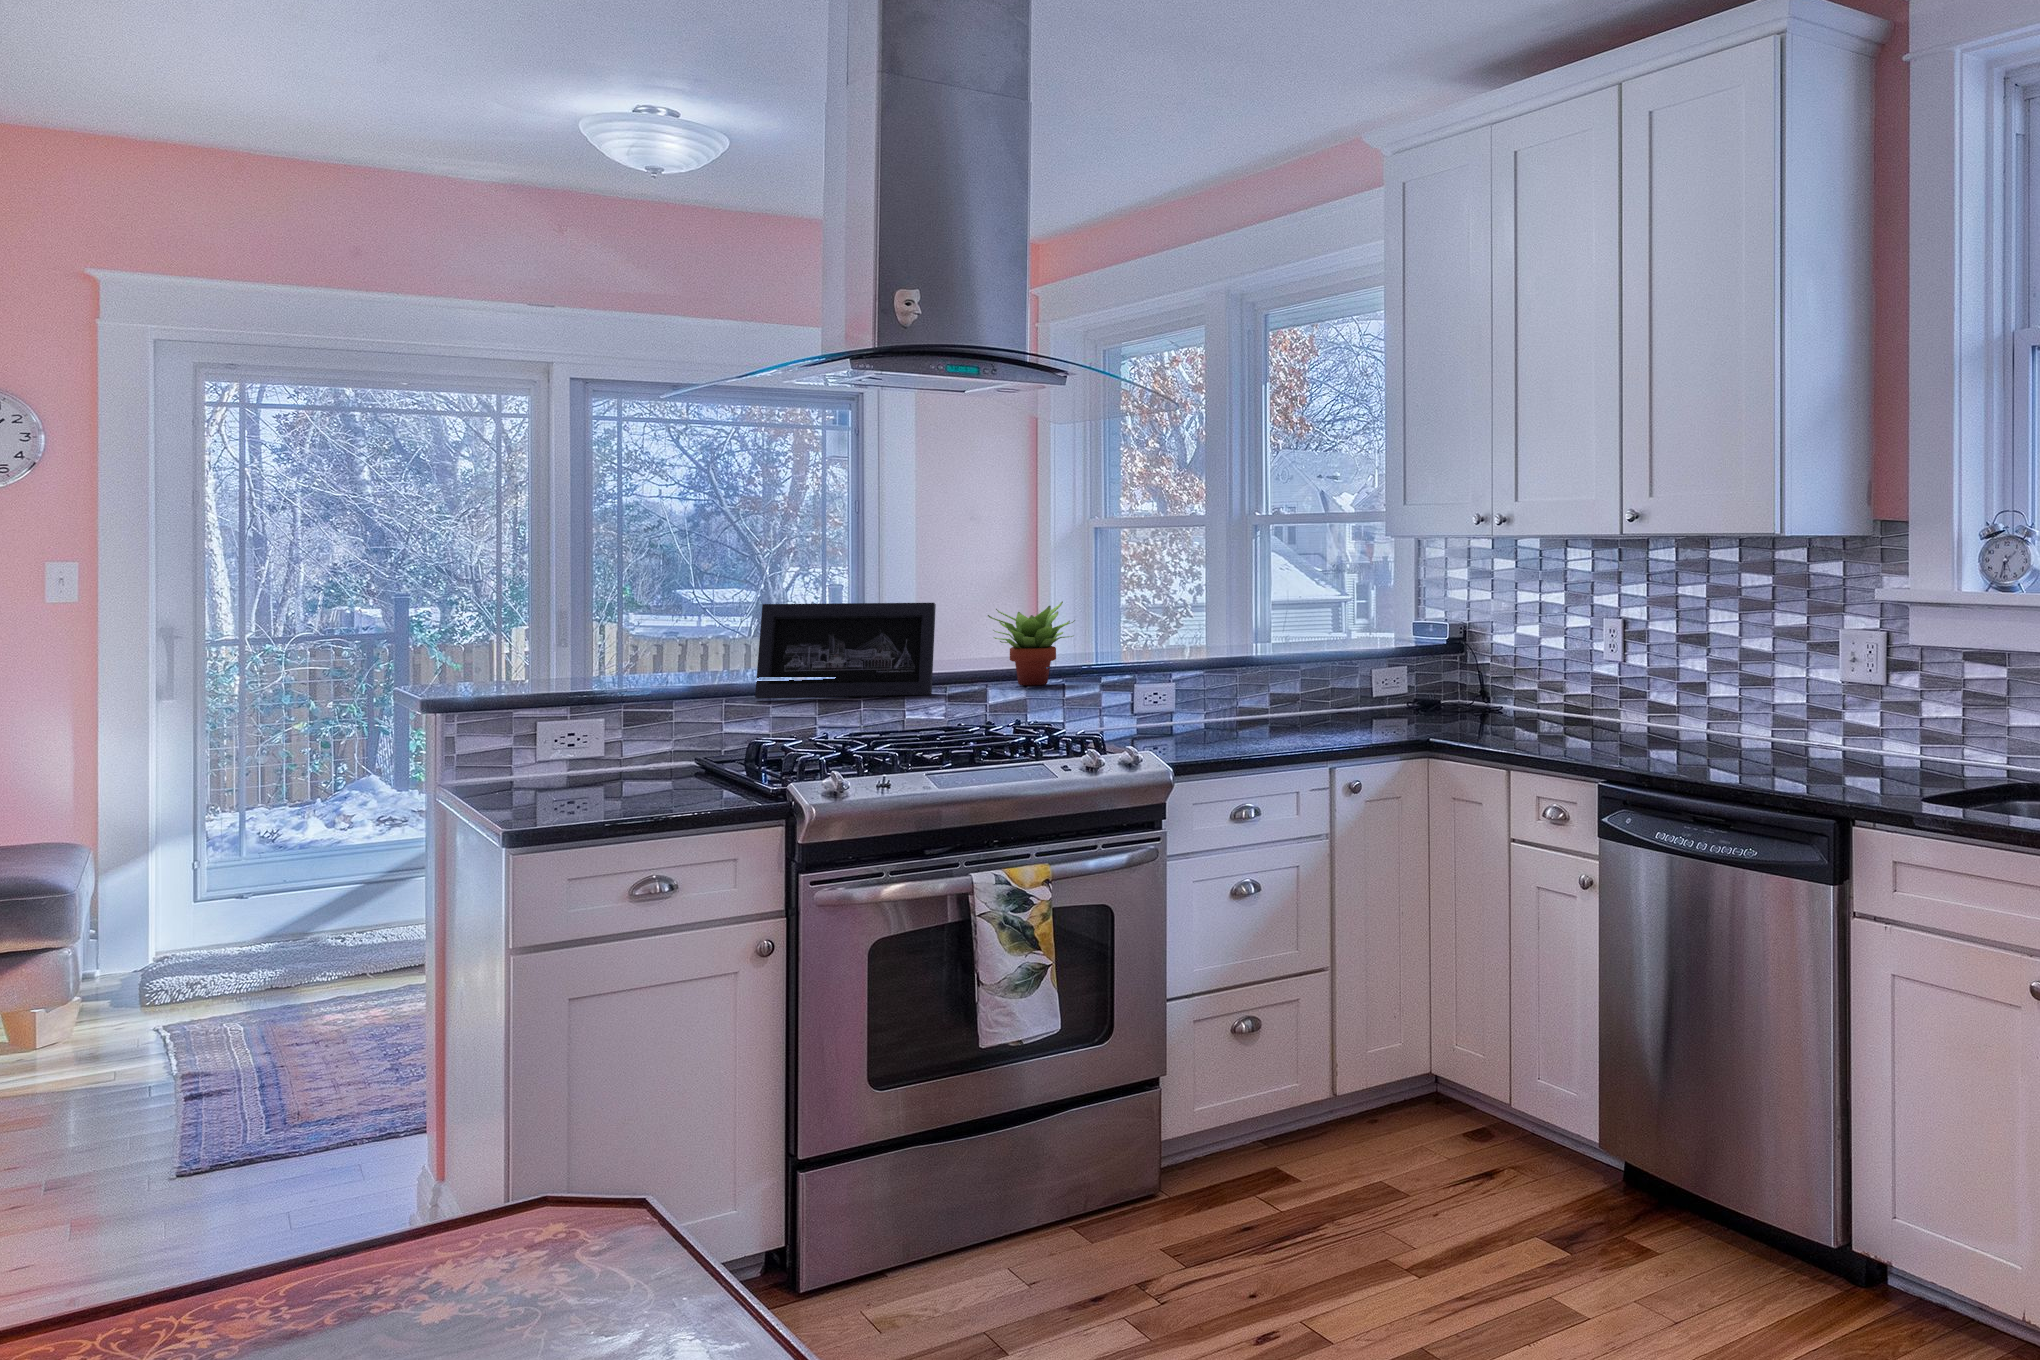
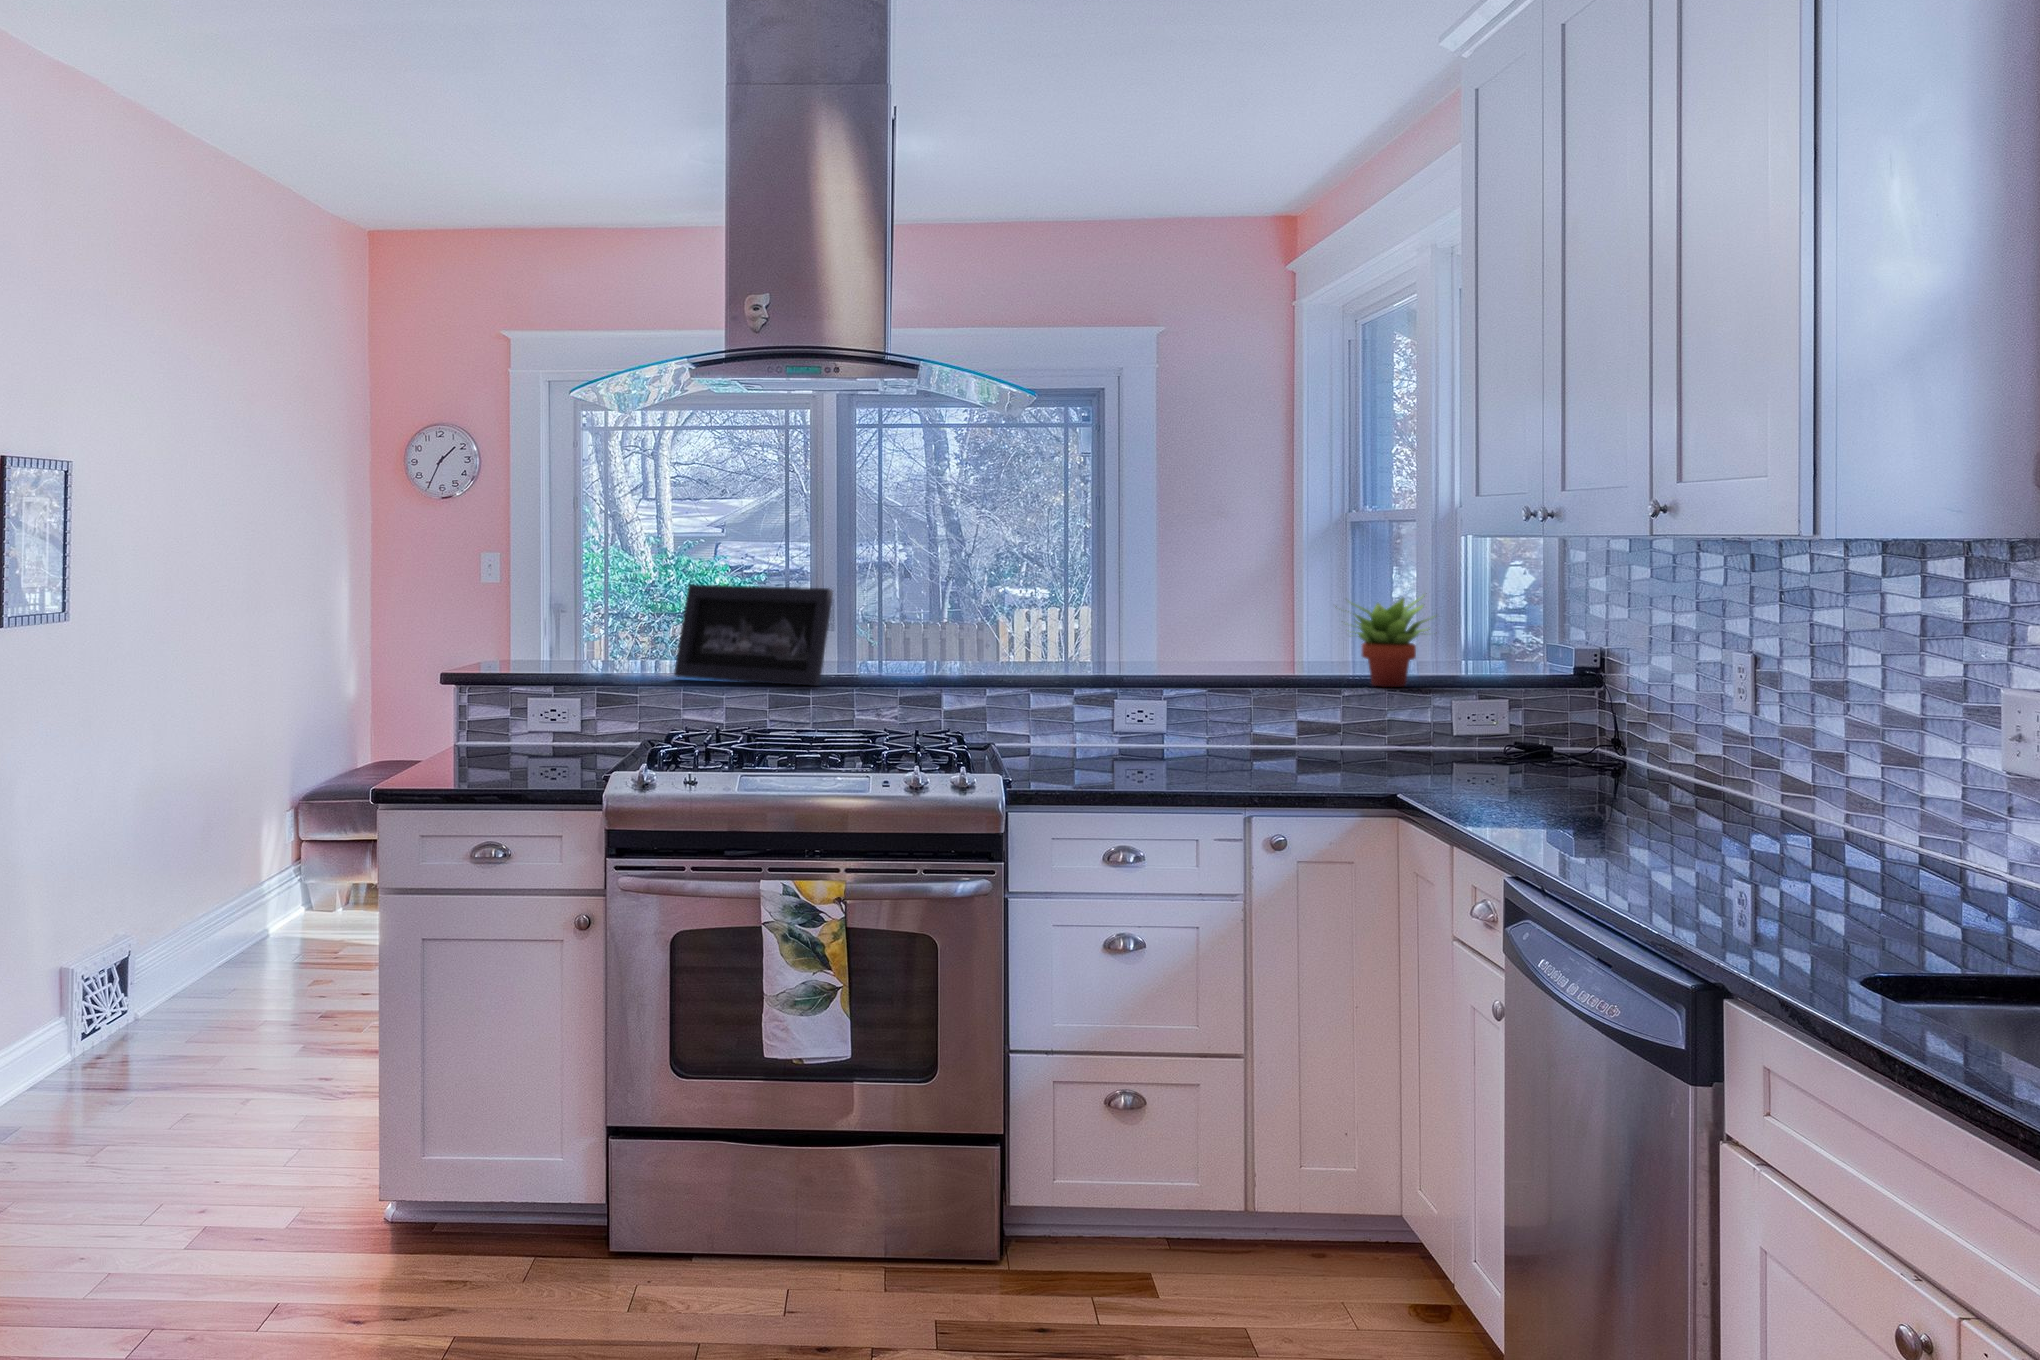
succulent plant: present [988,601,1075,686] -> present [1336,594,1435,687]

